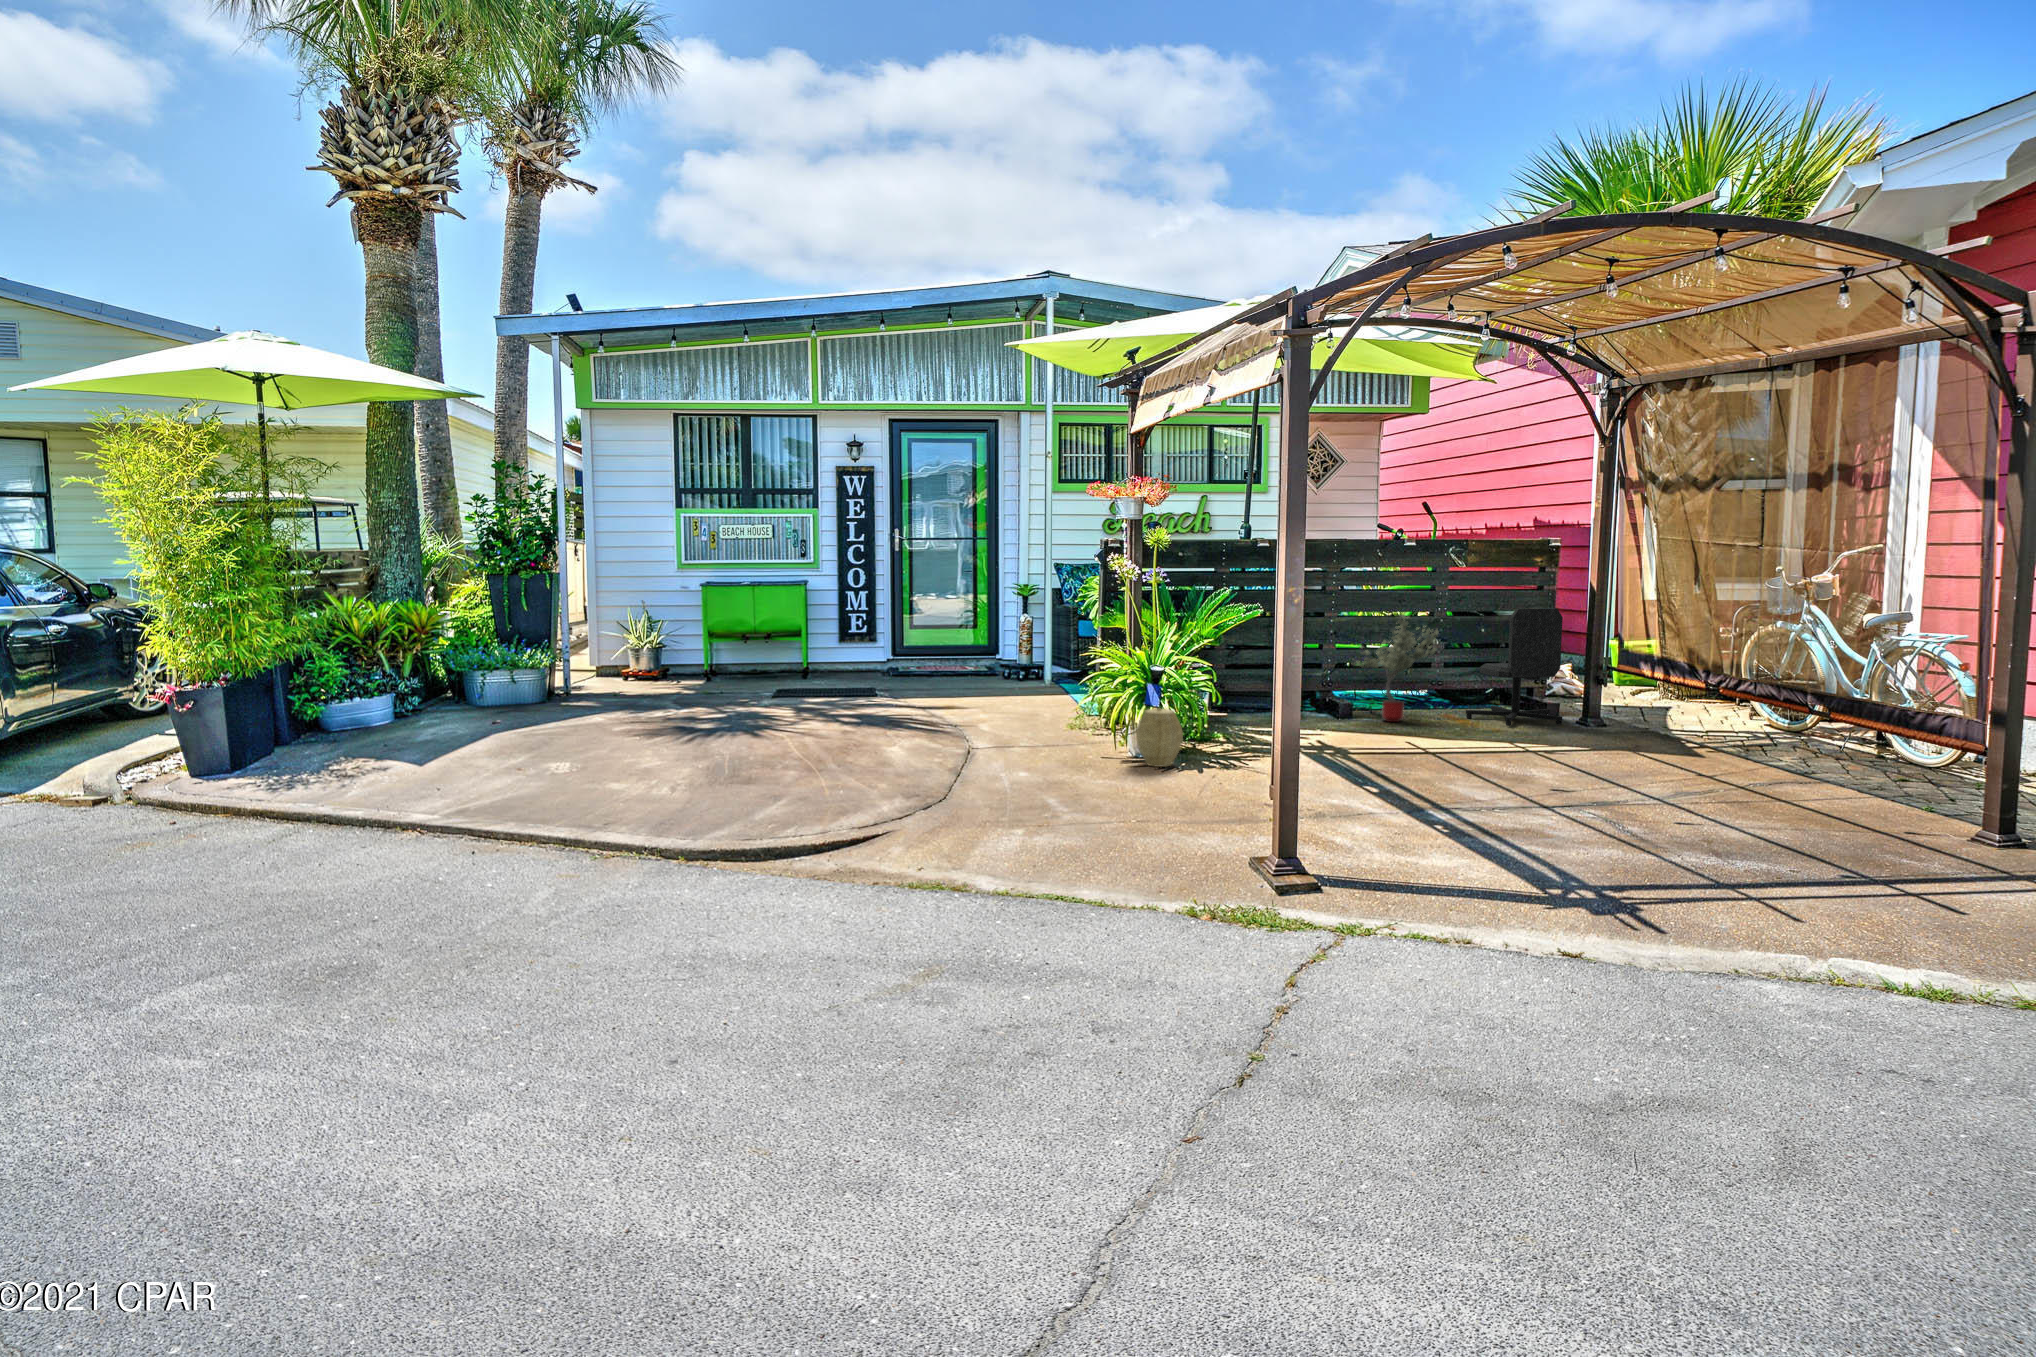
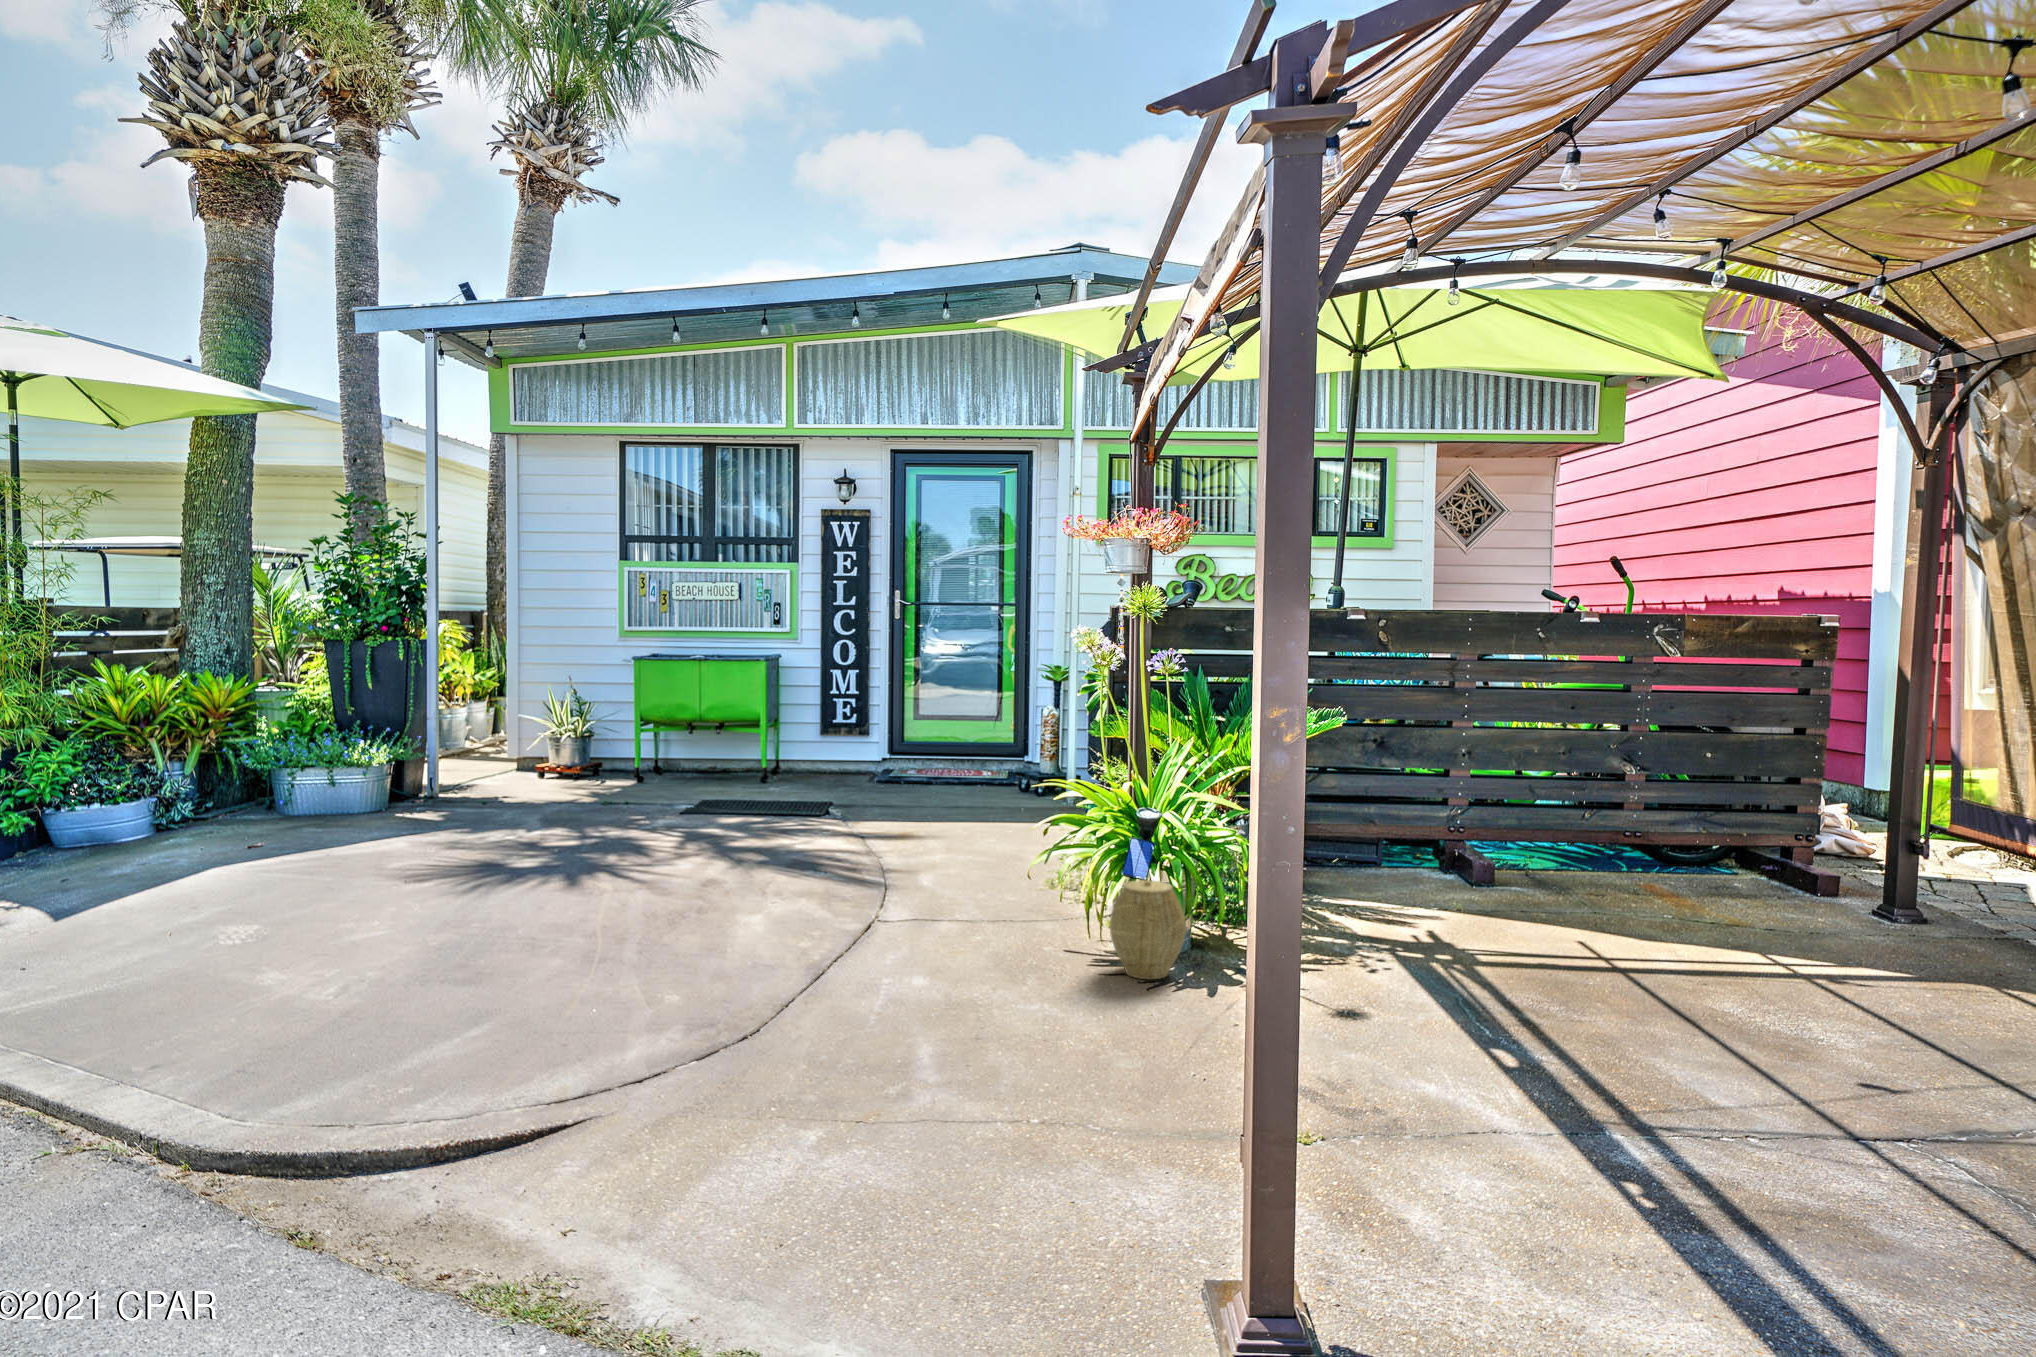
chair: present [1466,608,1563,726] -> none [1681,725,1848,914]
potted tree: present [1351,615,1438,722] -> none [1493,727,1636,895]

